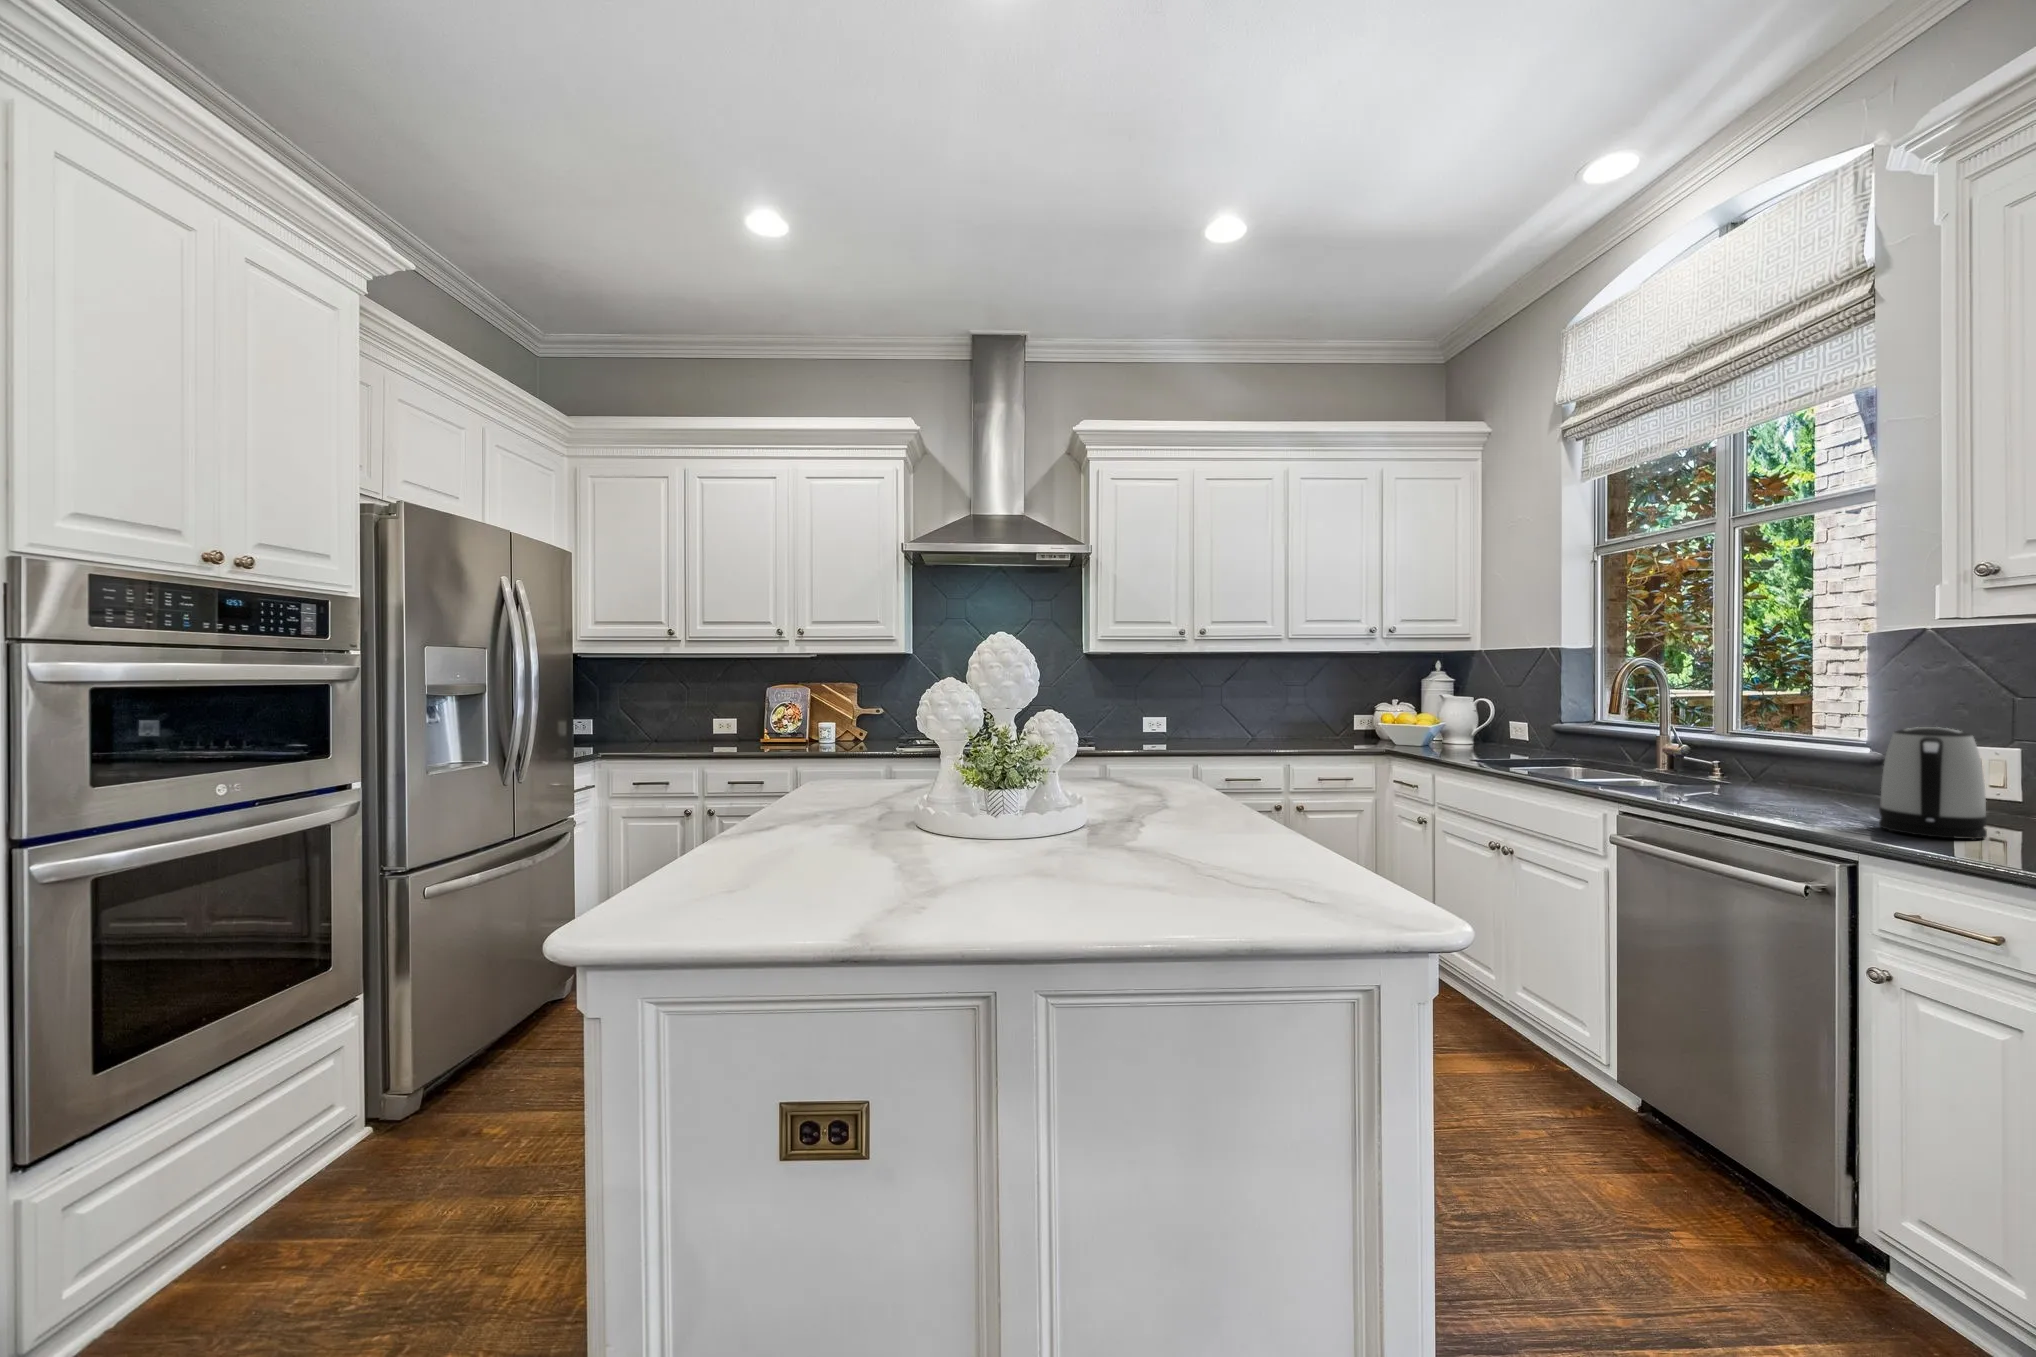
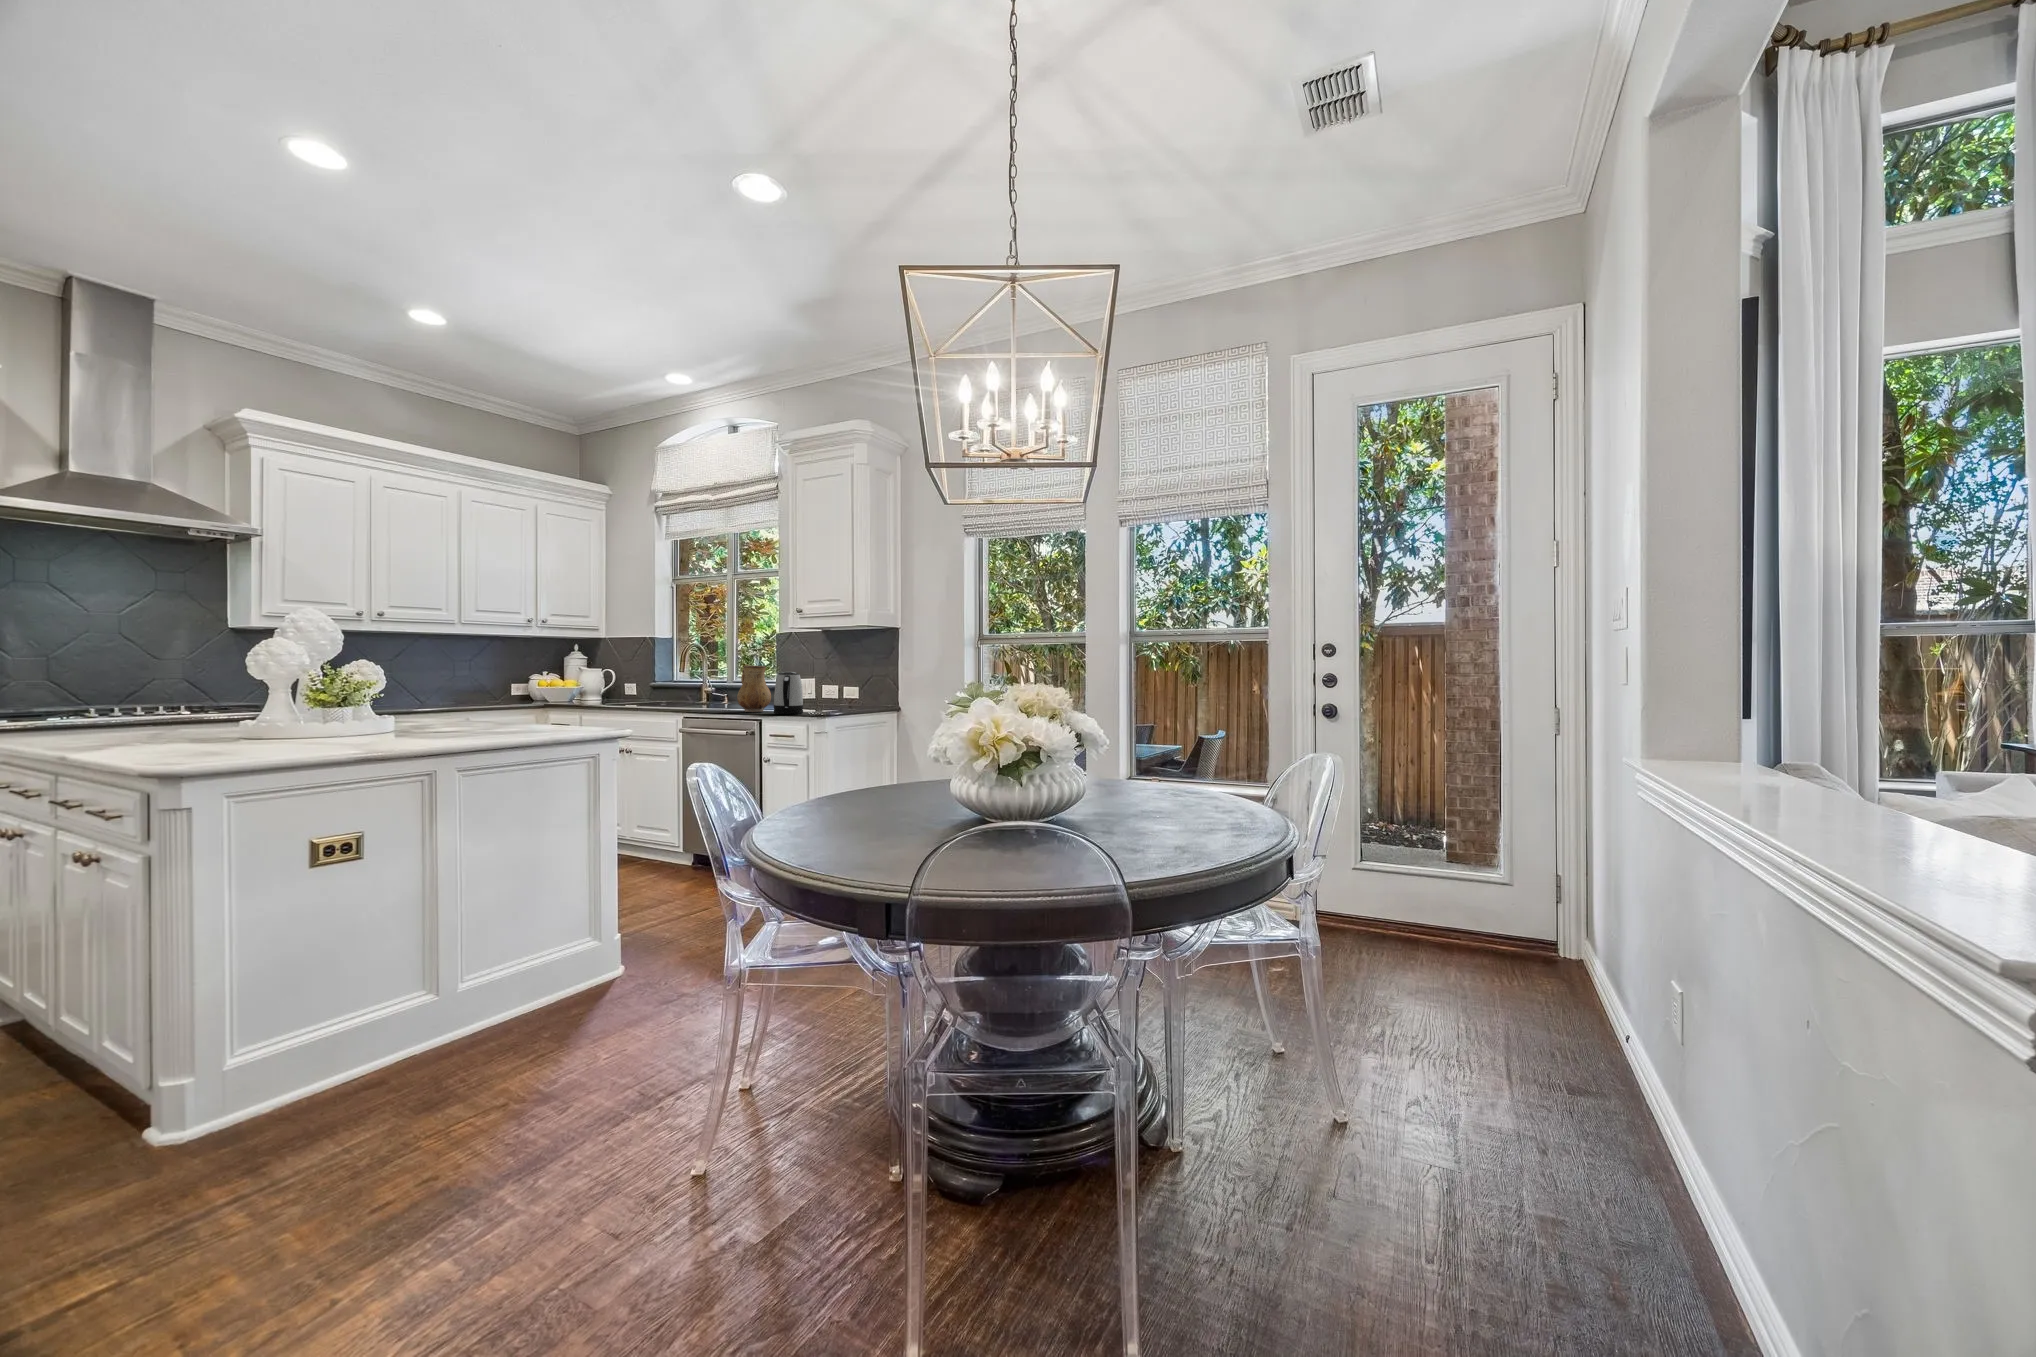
ceramic pitcher: none [1757,706,1857,813] -> present [737,666,771,712]

